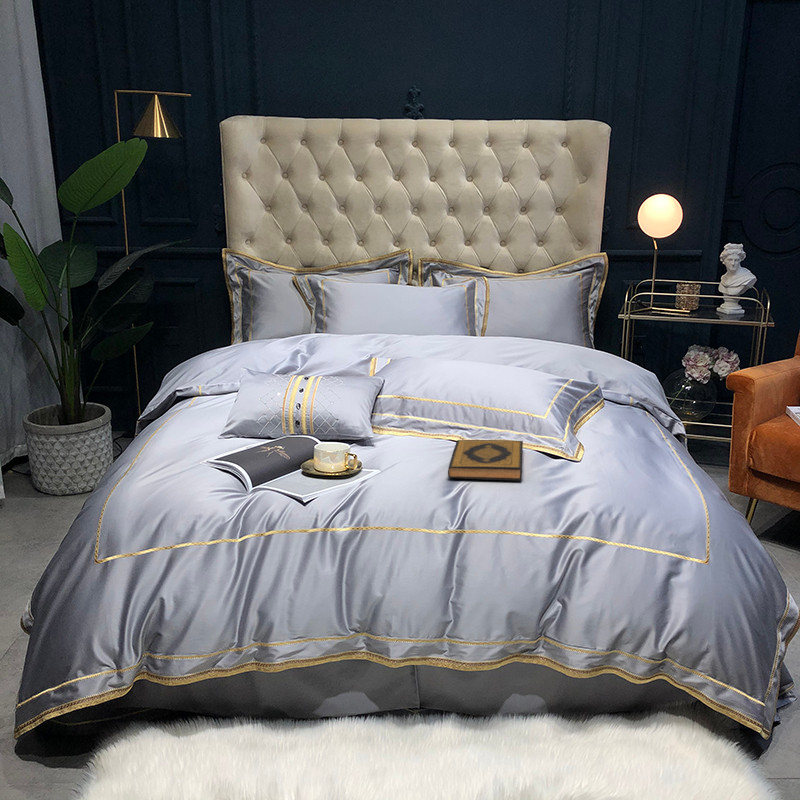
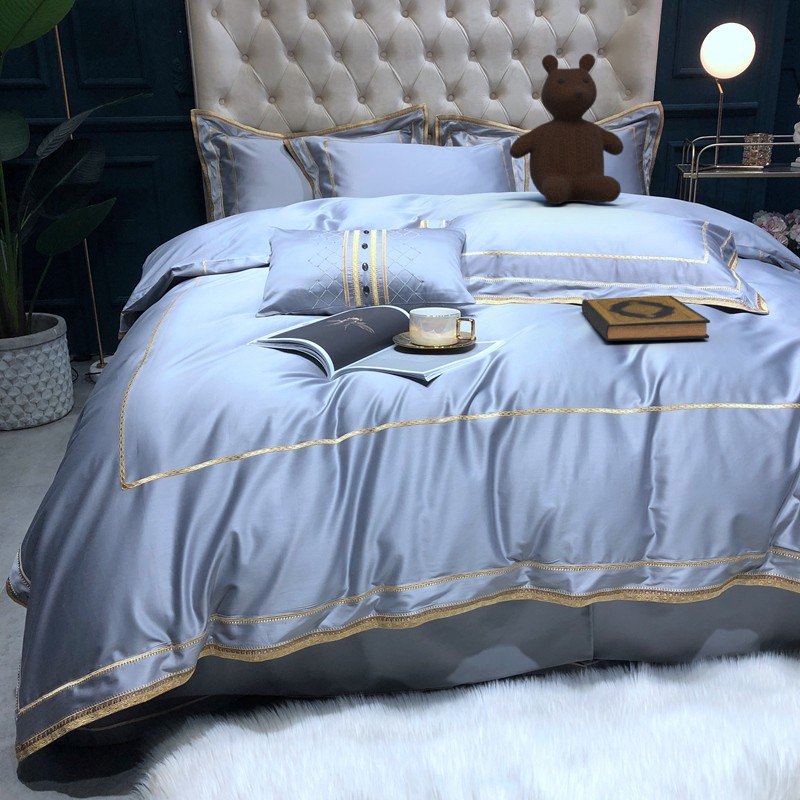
teddy bear: none [442,239,533,356] -> present [510,54,624,204]

